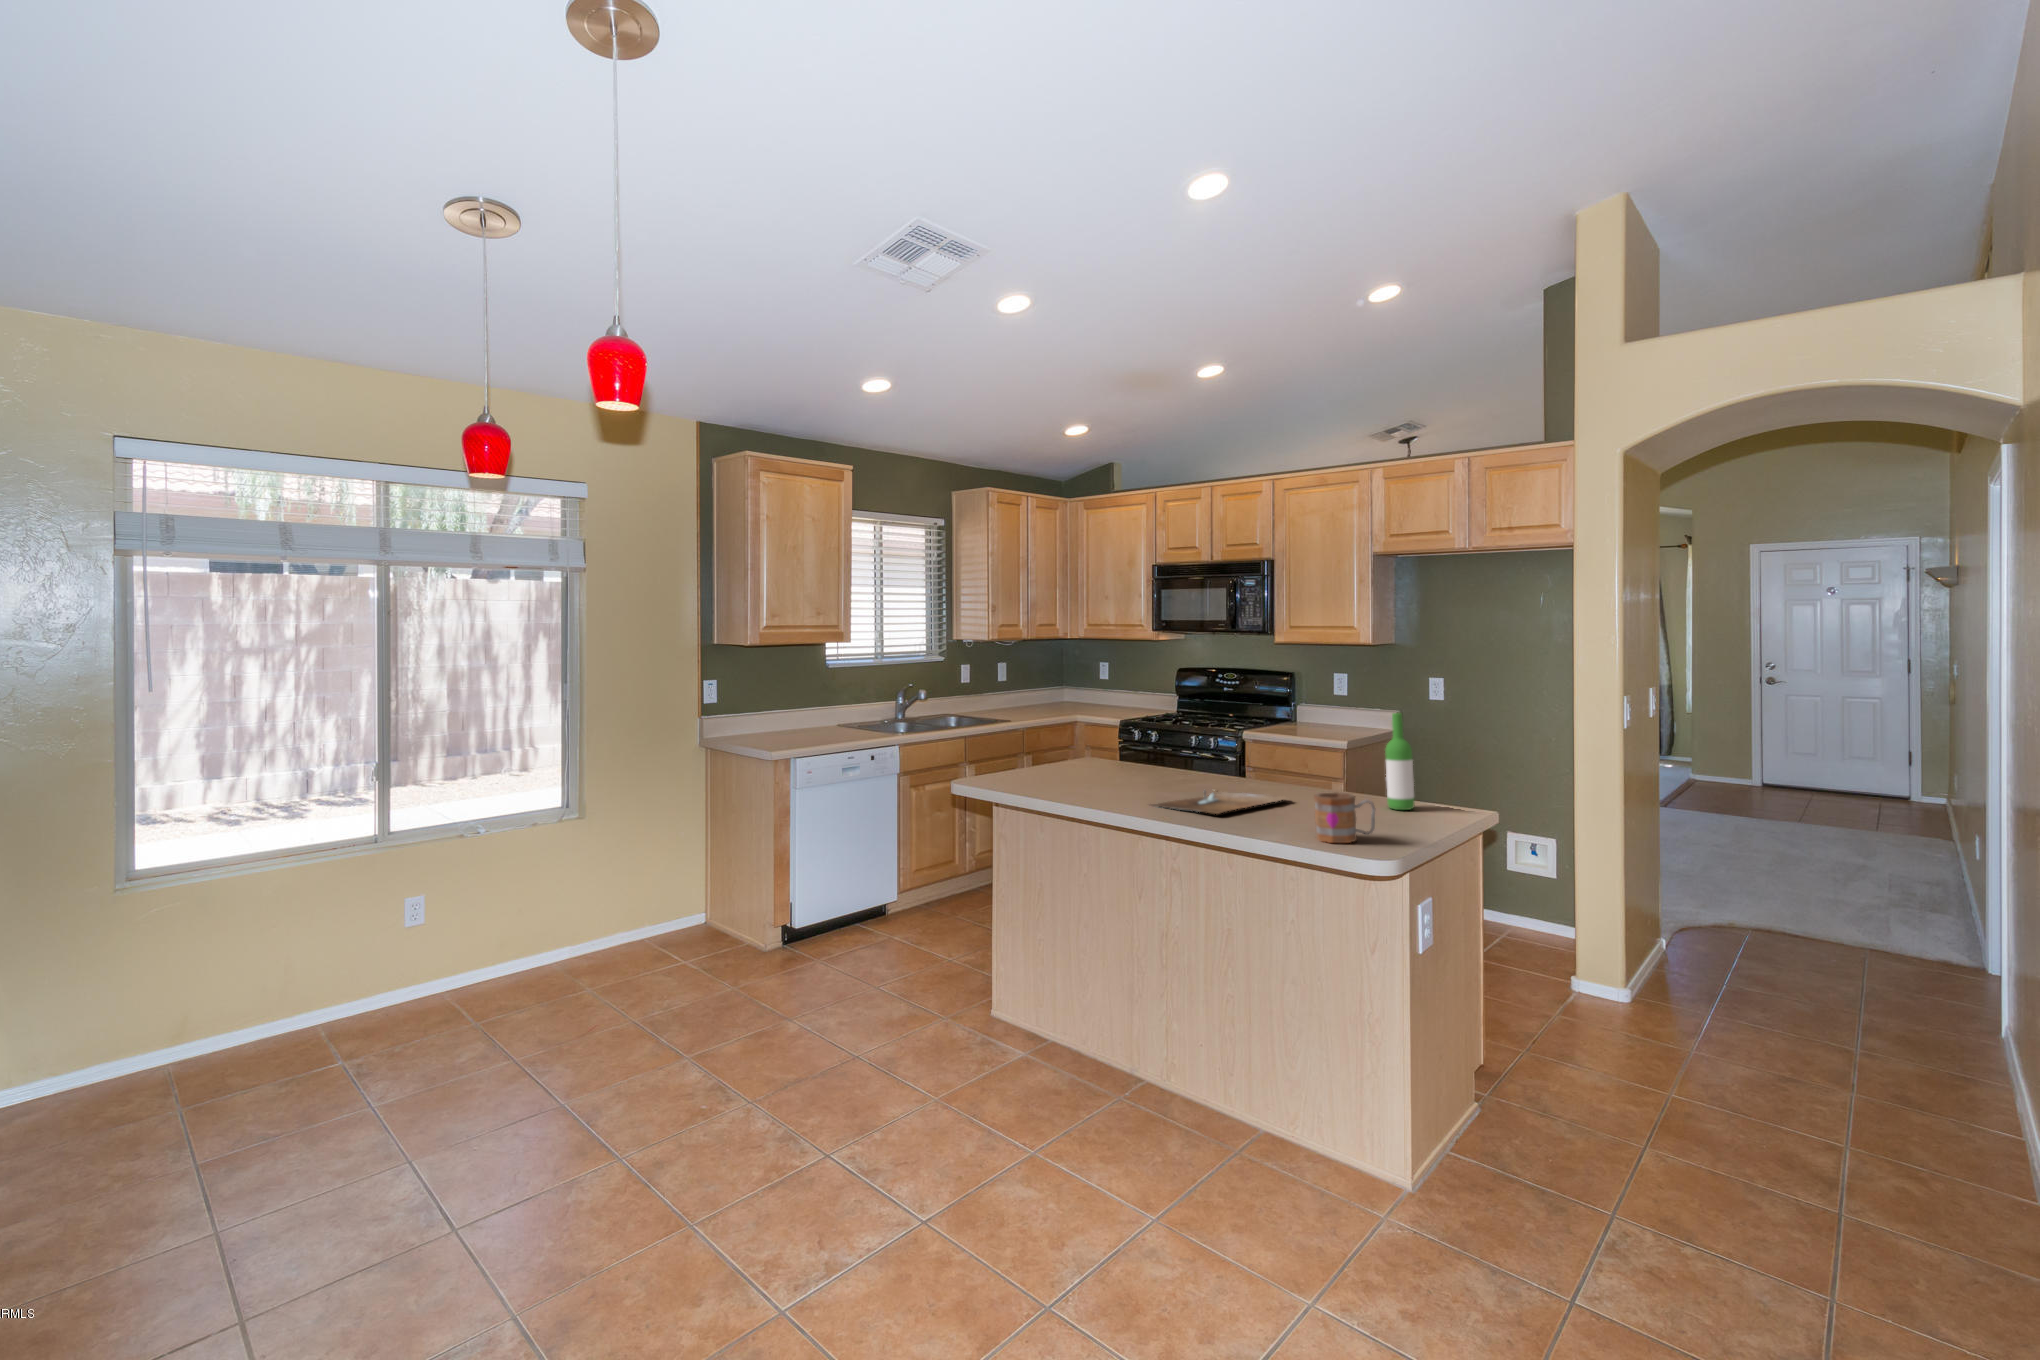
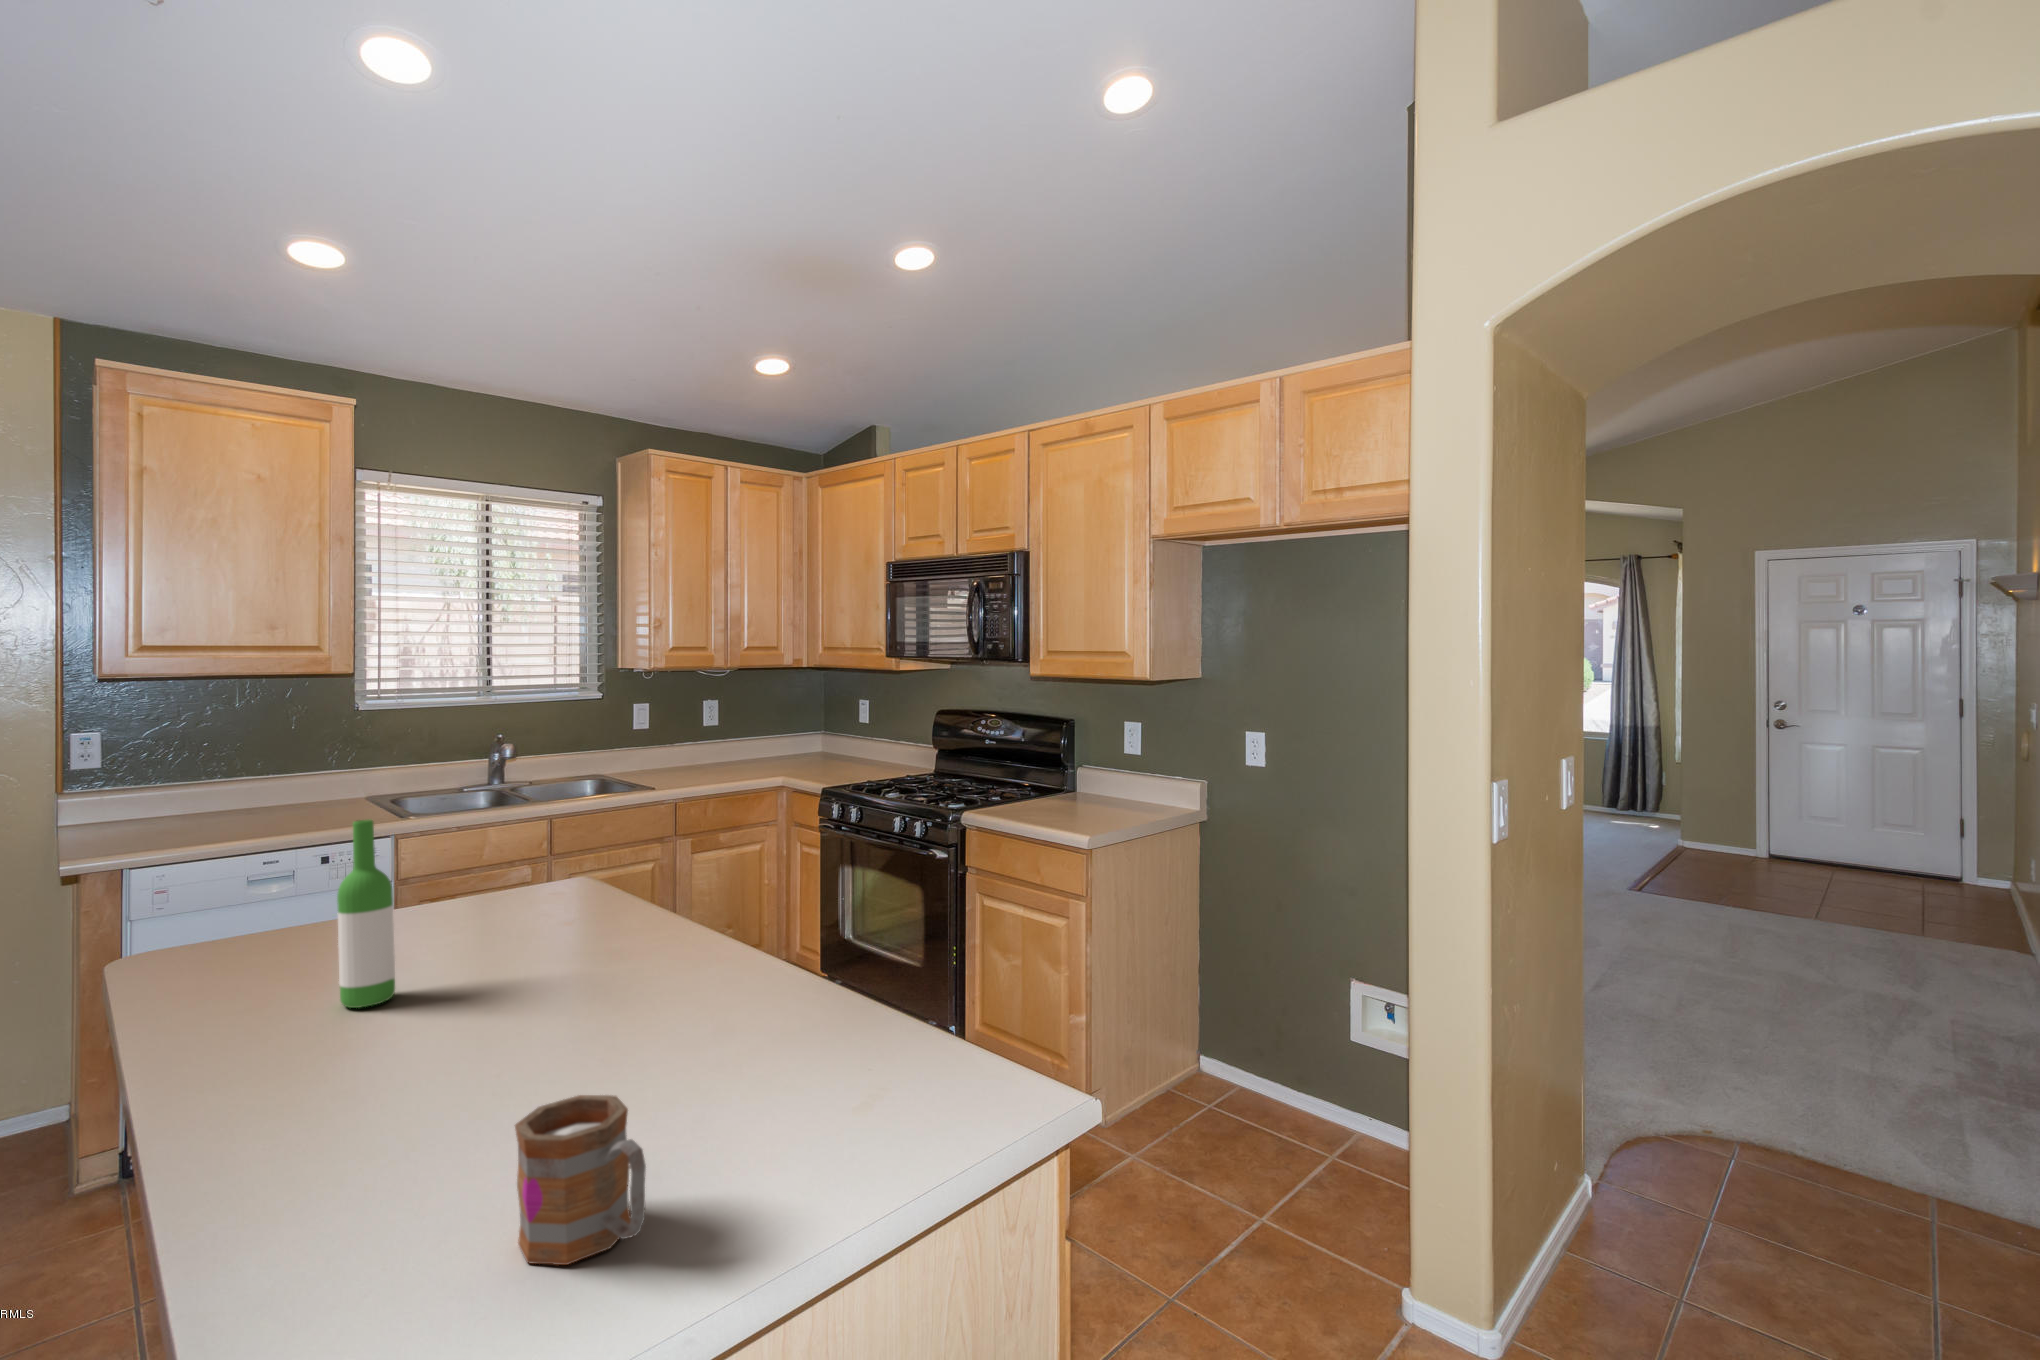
wine bottle: present [1385,713,1414,810] -> present [337,820,395,1008]
cutting board: present [1151,791,1287,814] -> none [398,978,731,1097]

